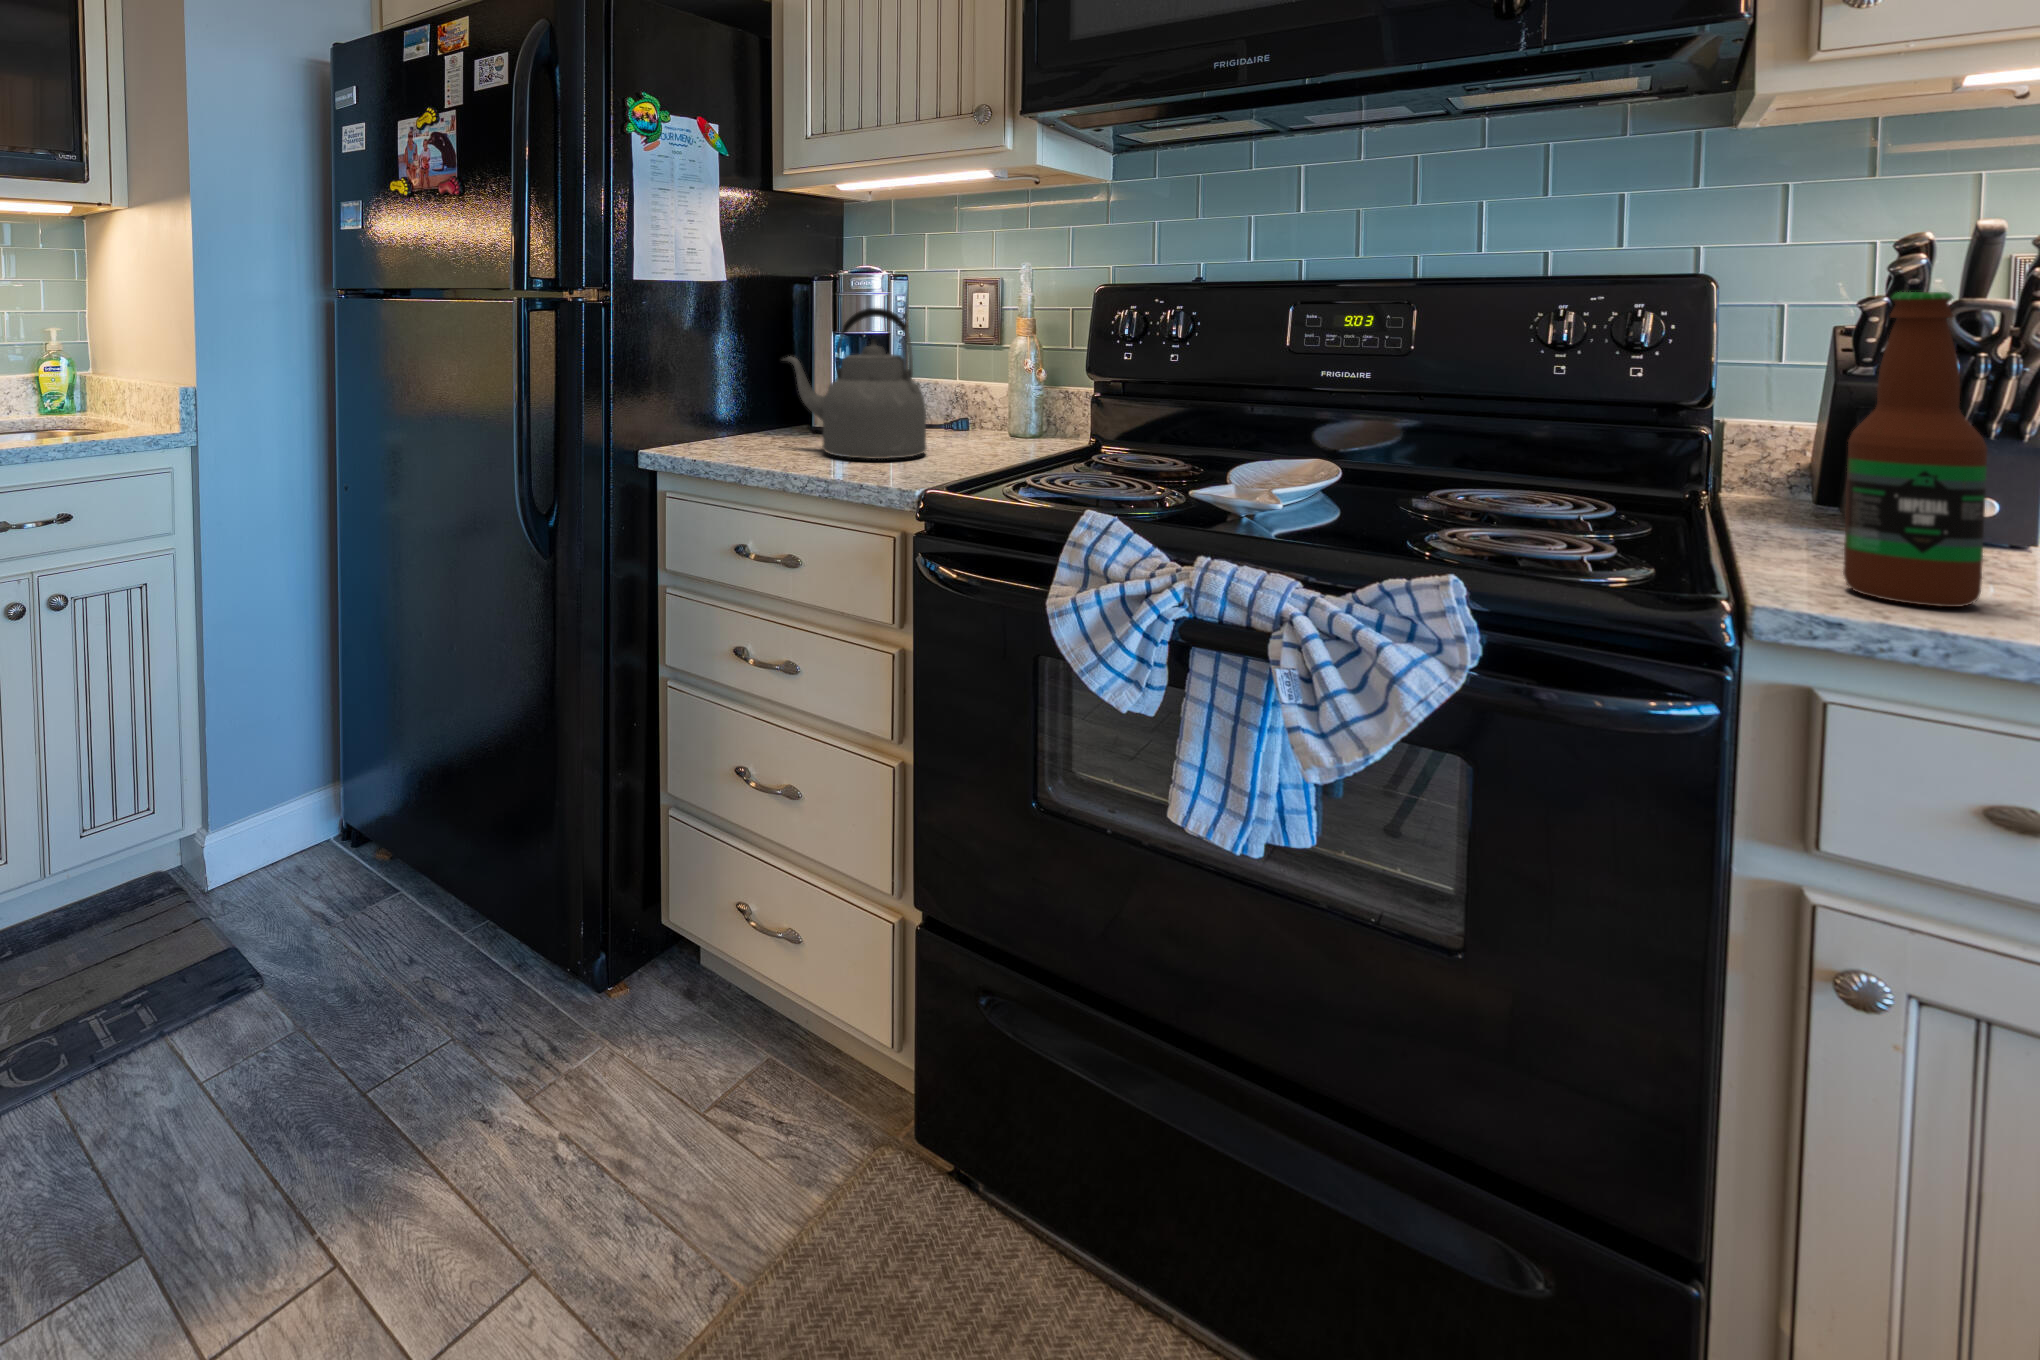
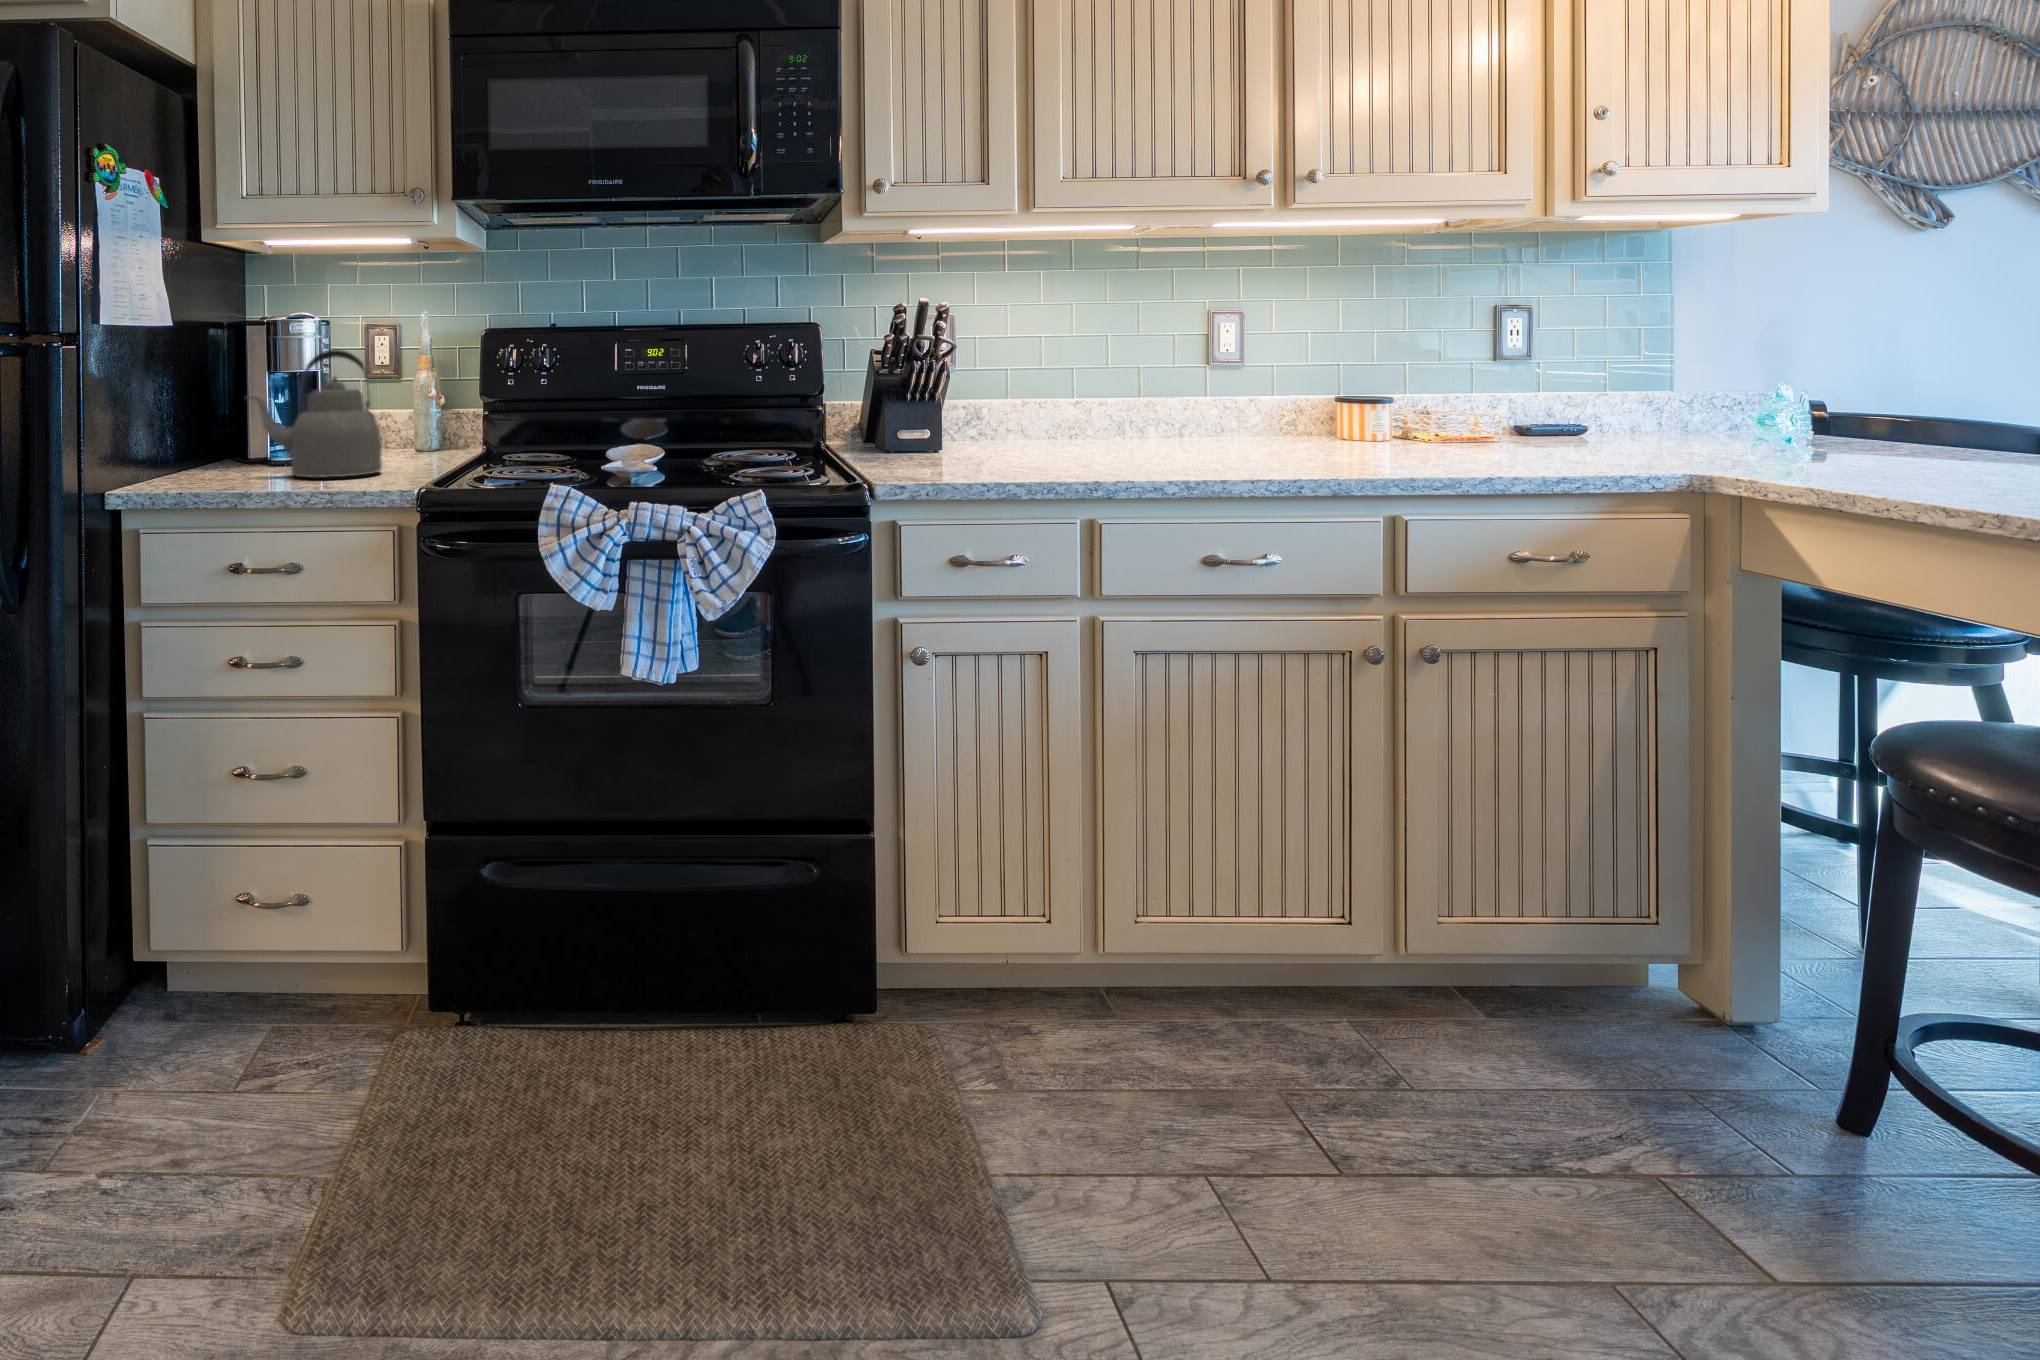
bottle: present [1843,292,1988,607] -> none [899,335,943,478]

